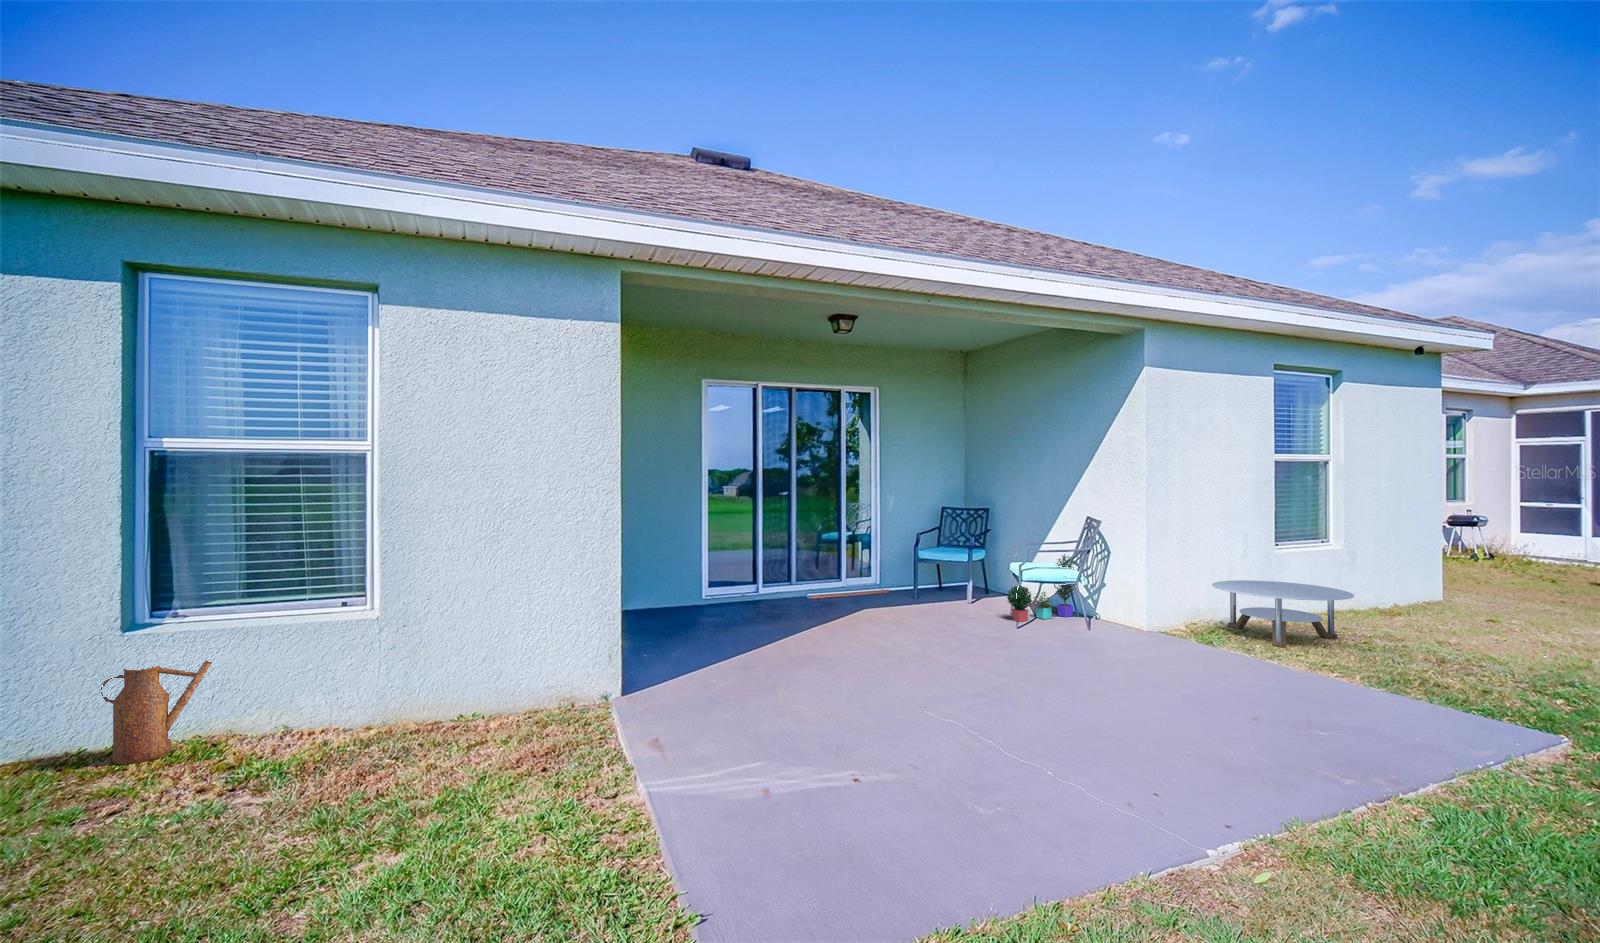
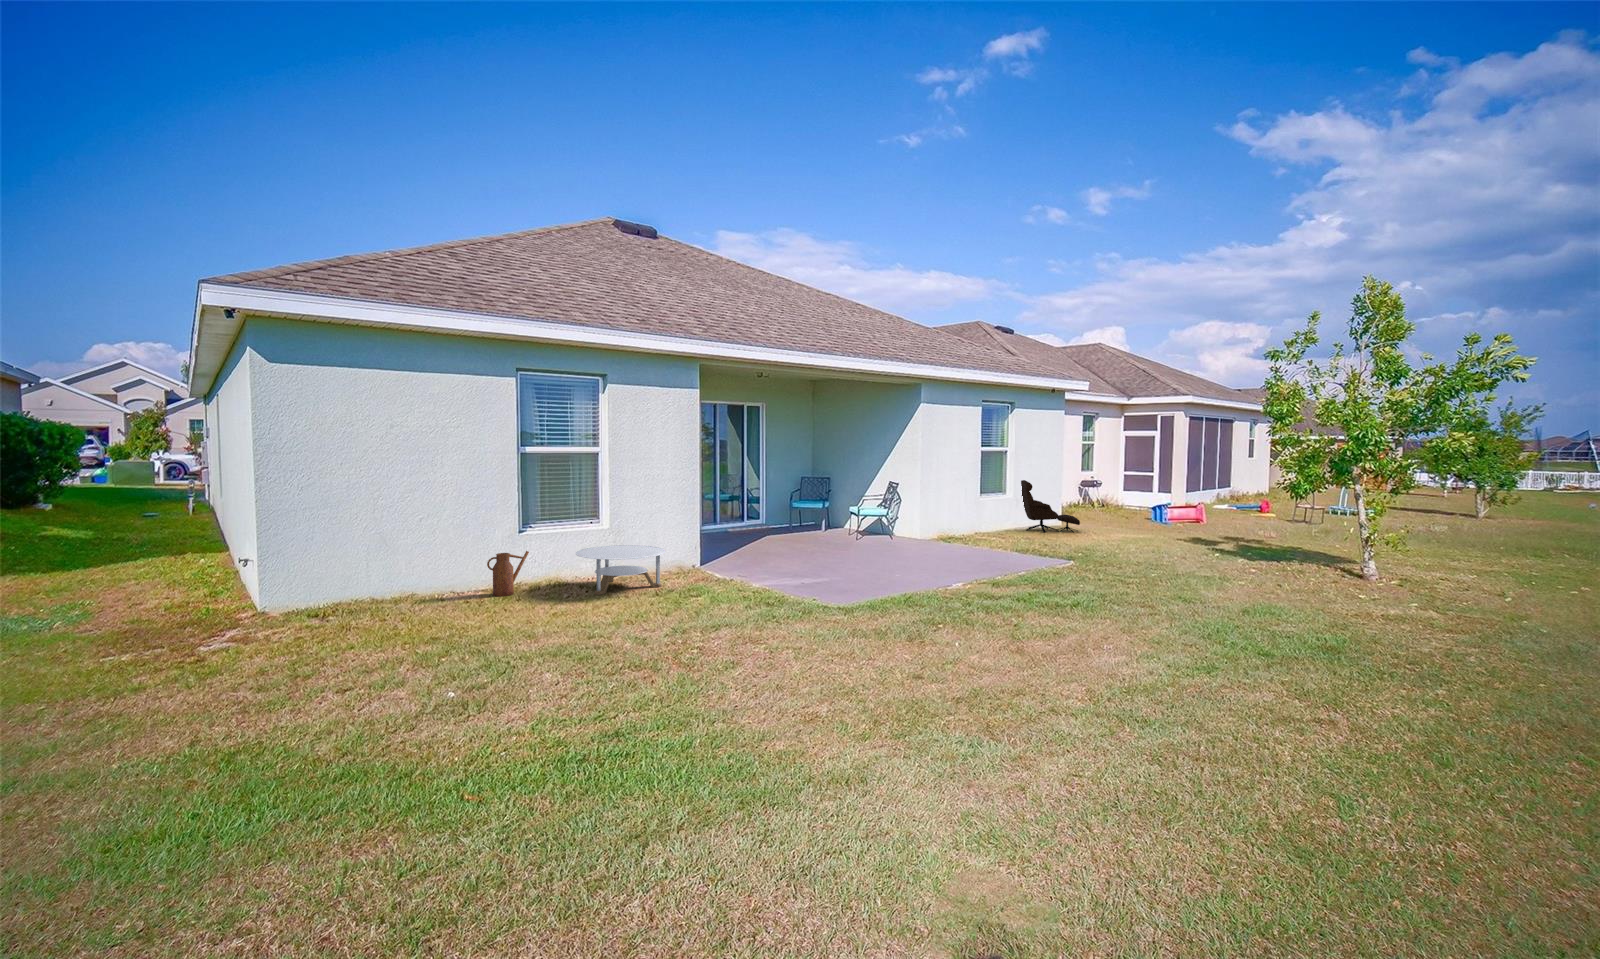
lounge chair: none [1356,515,1507,620] -> present [1021,480,1080,533]
potted plant: present [1007,554,1075,622] -> none [847,503,884,540]
round table: present [1212,580,1354,647] -> present [576,545,666,595]

